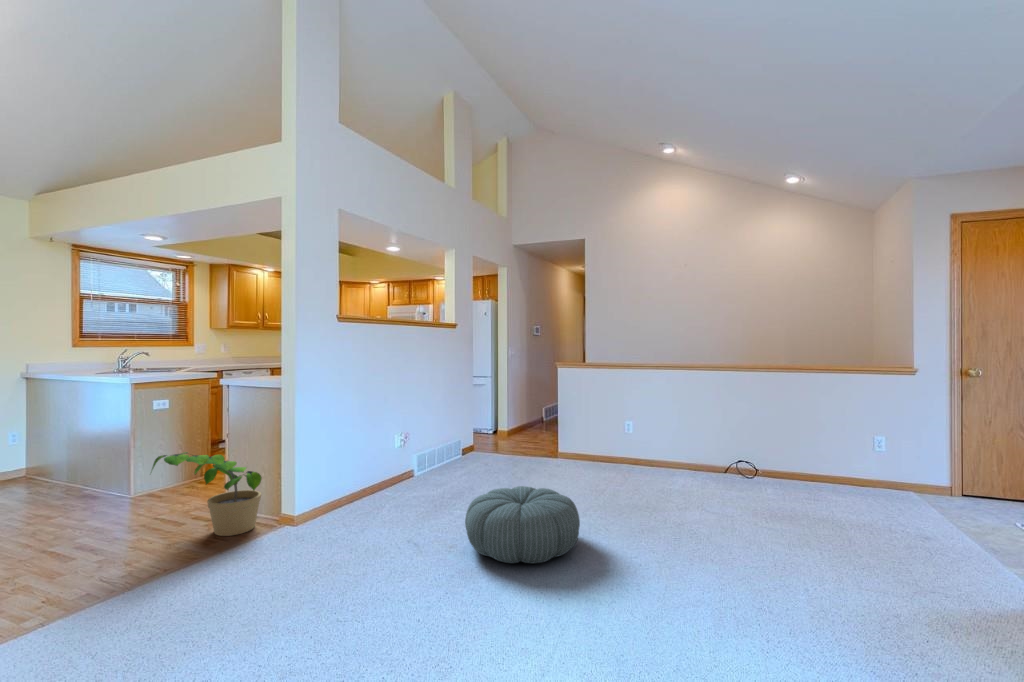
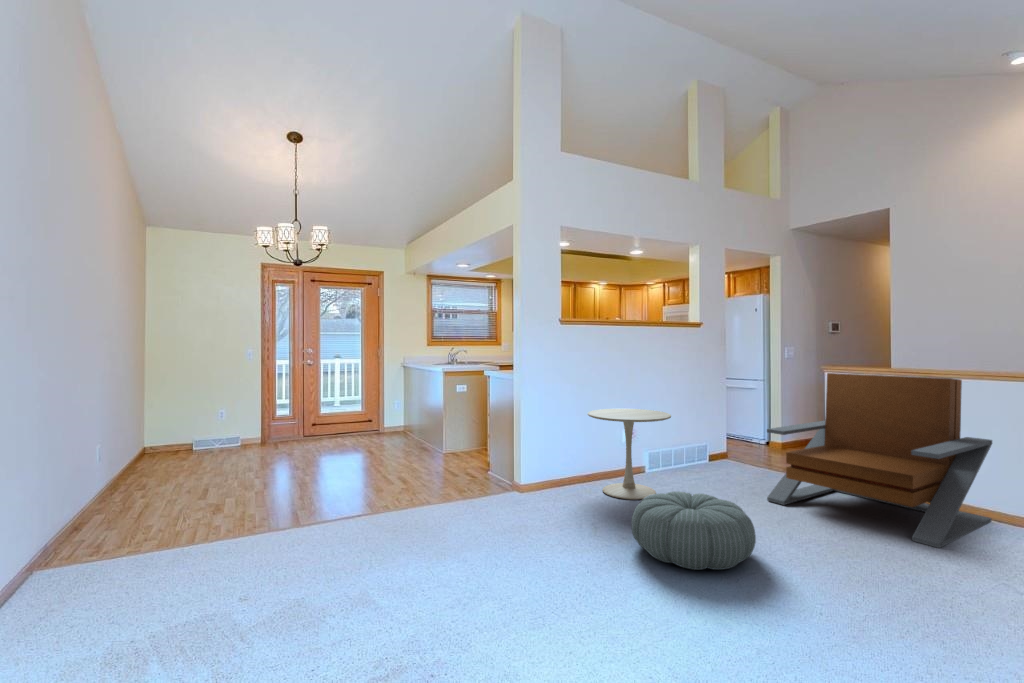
lounge chair: none [536,367,672,496] -> present [767,373,992,548]
side table: none [370,411,459,508] -> present [588,409,671,500]
potted plant: present [152,452,262,536] -> none [432,424,503,490]

